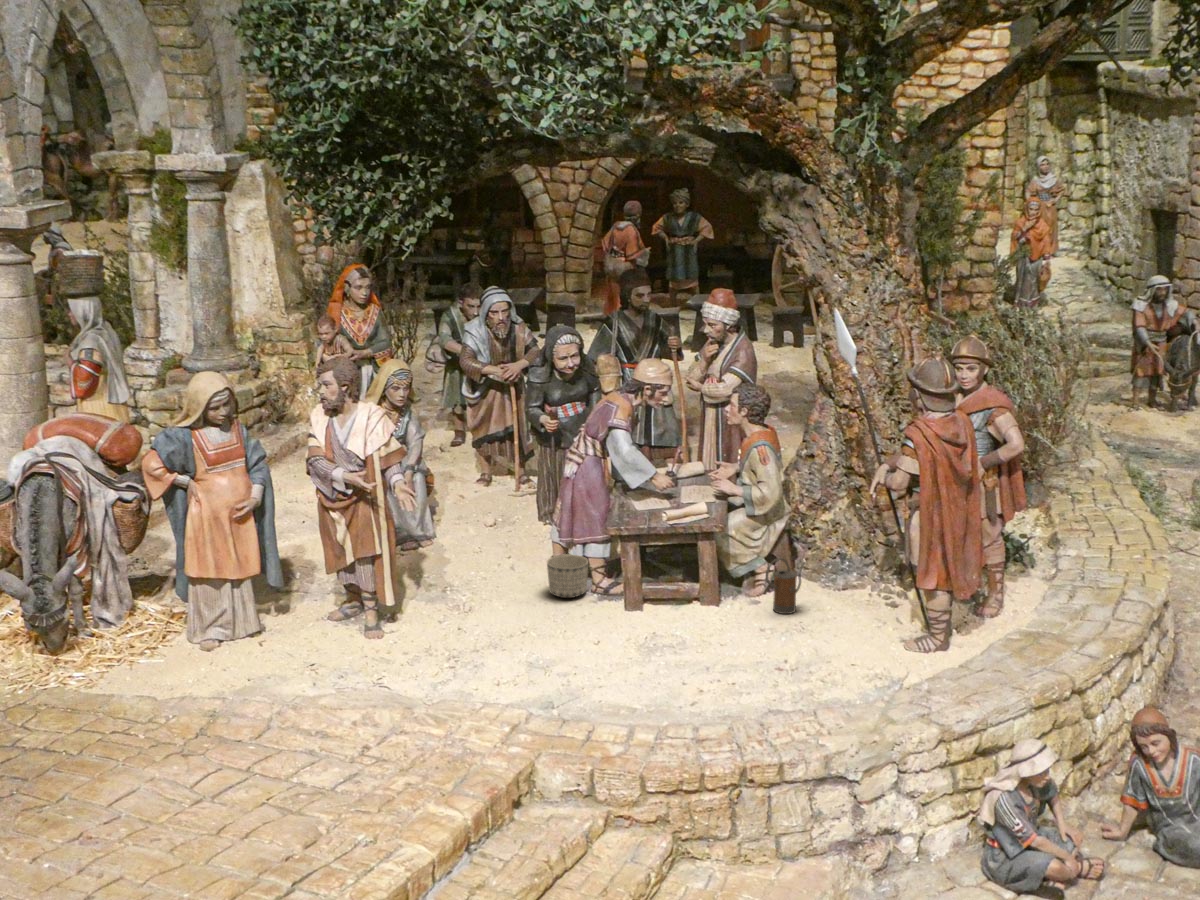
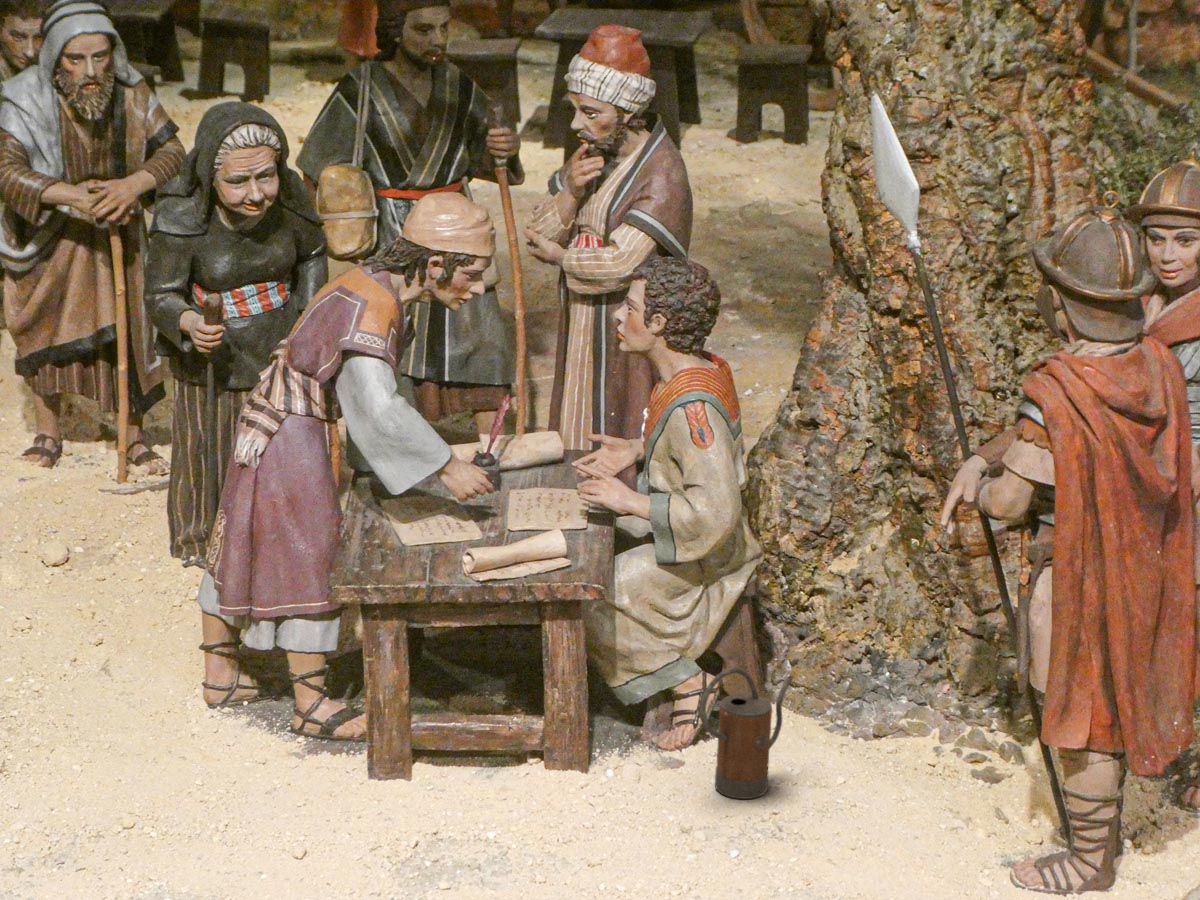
planter: present [547,554,588,598] -> none [186,642,285,747]

